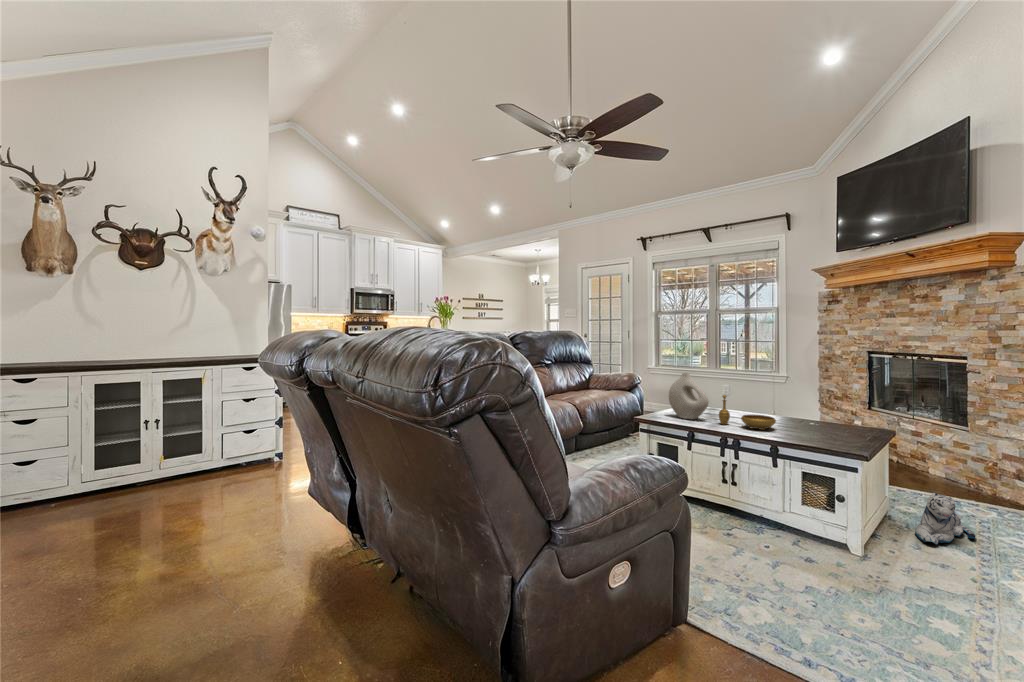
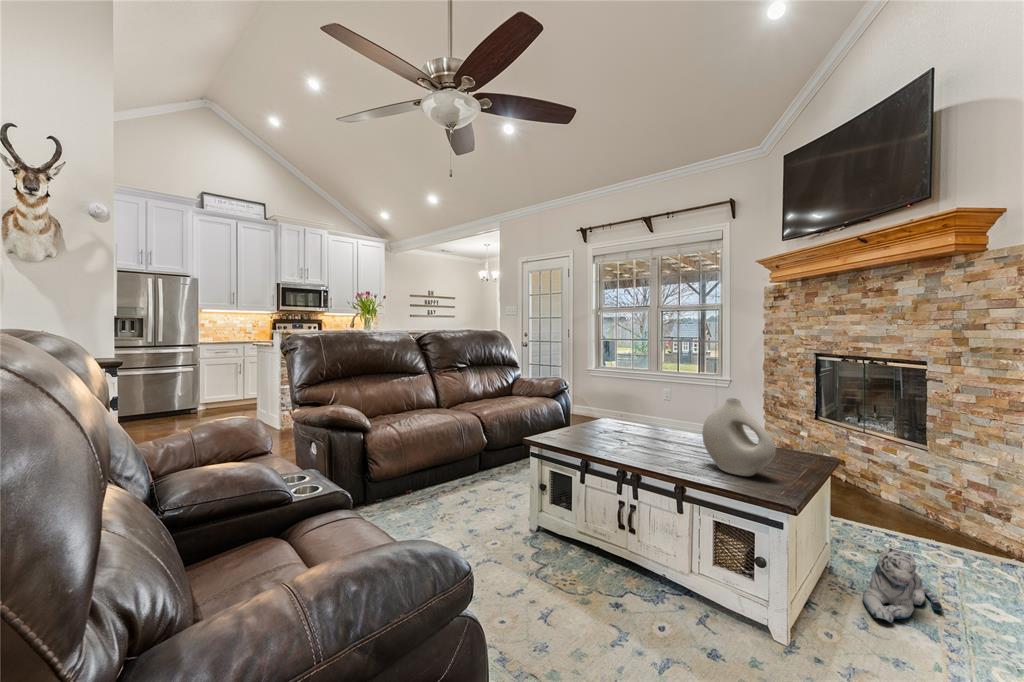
vase: present [669,373,708,419] -> present [702,398,776,476]
decorative bowl: present [719,395,776,430] -> none [621,411,689,458]

